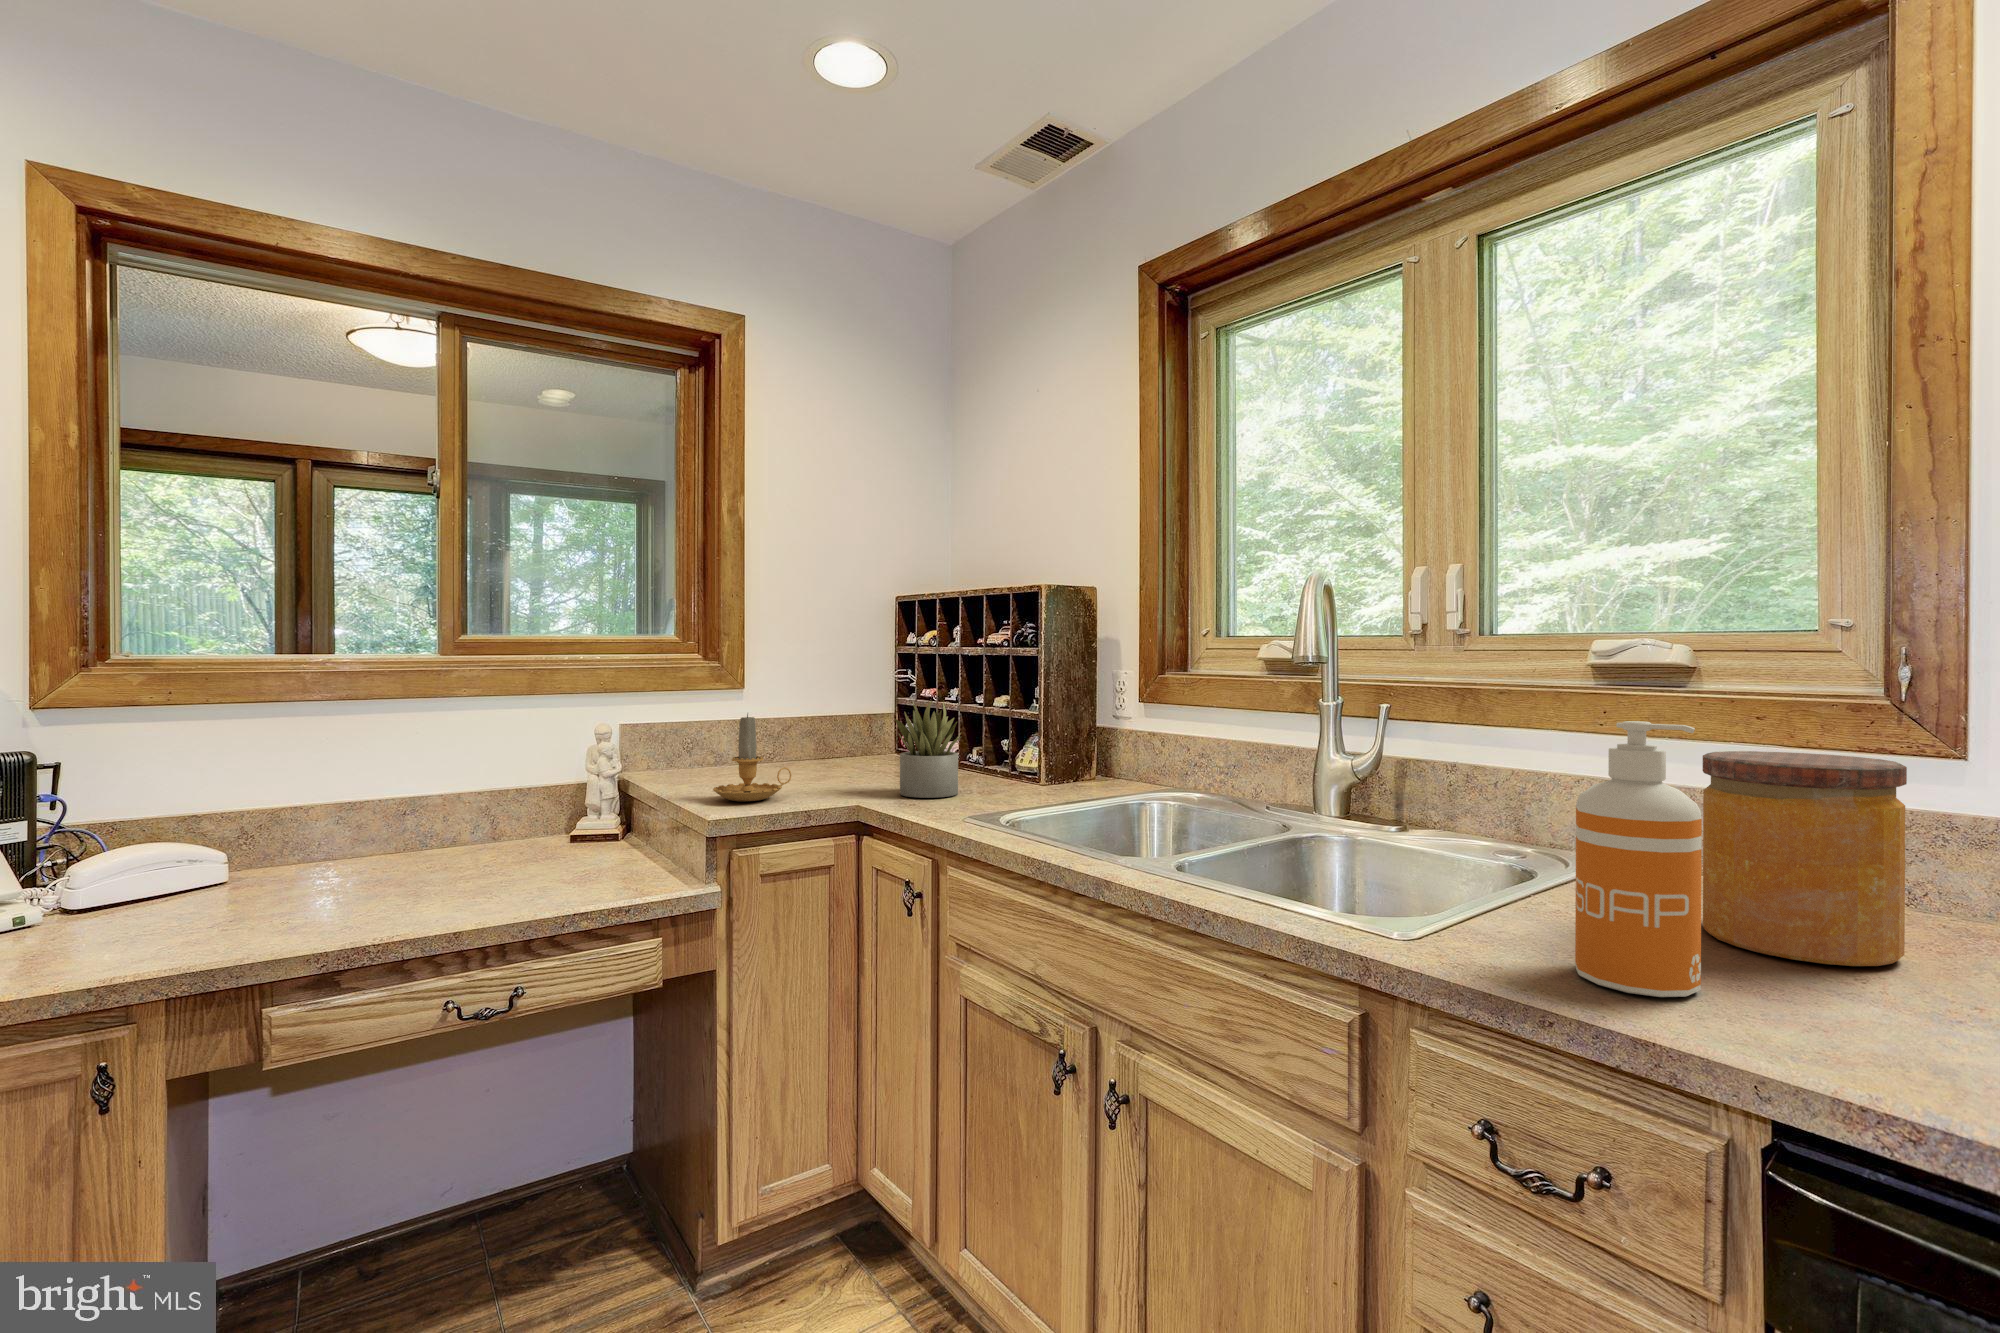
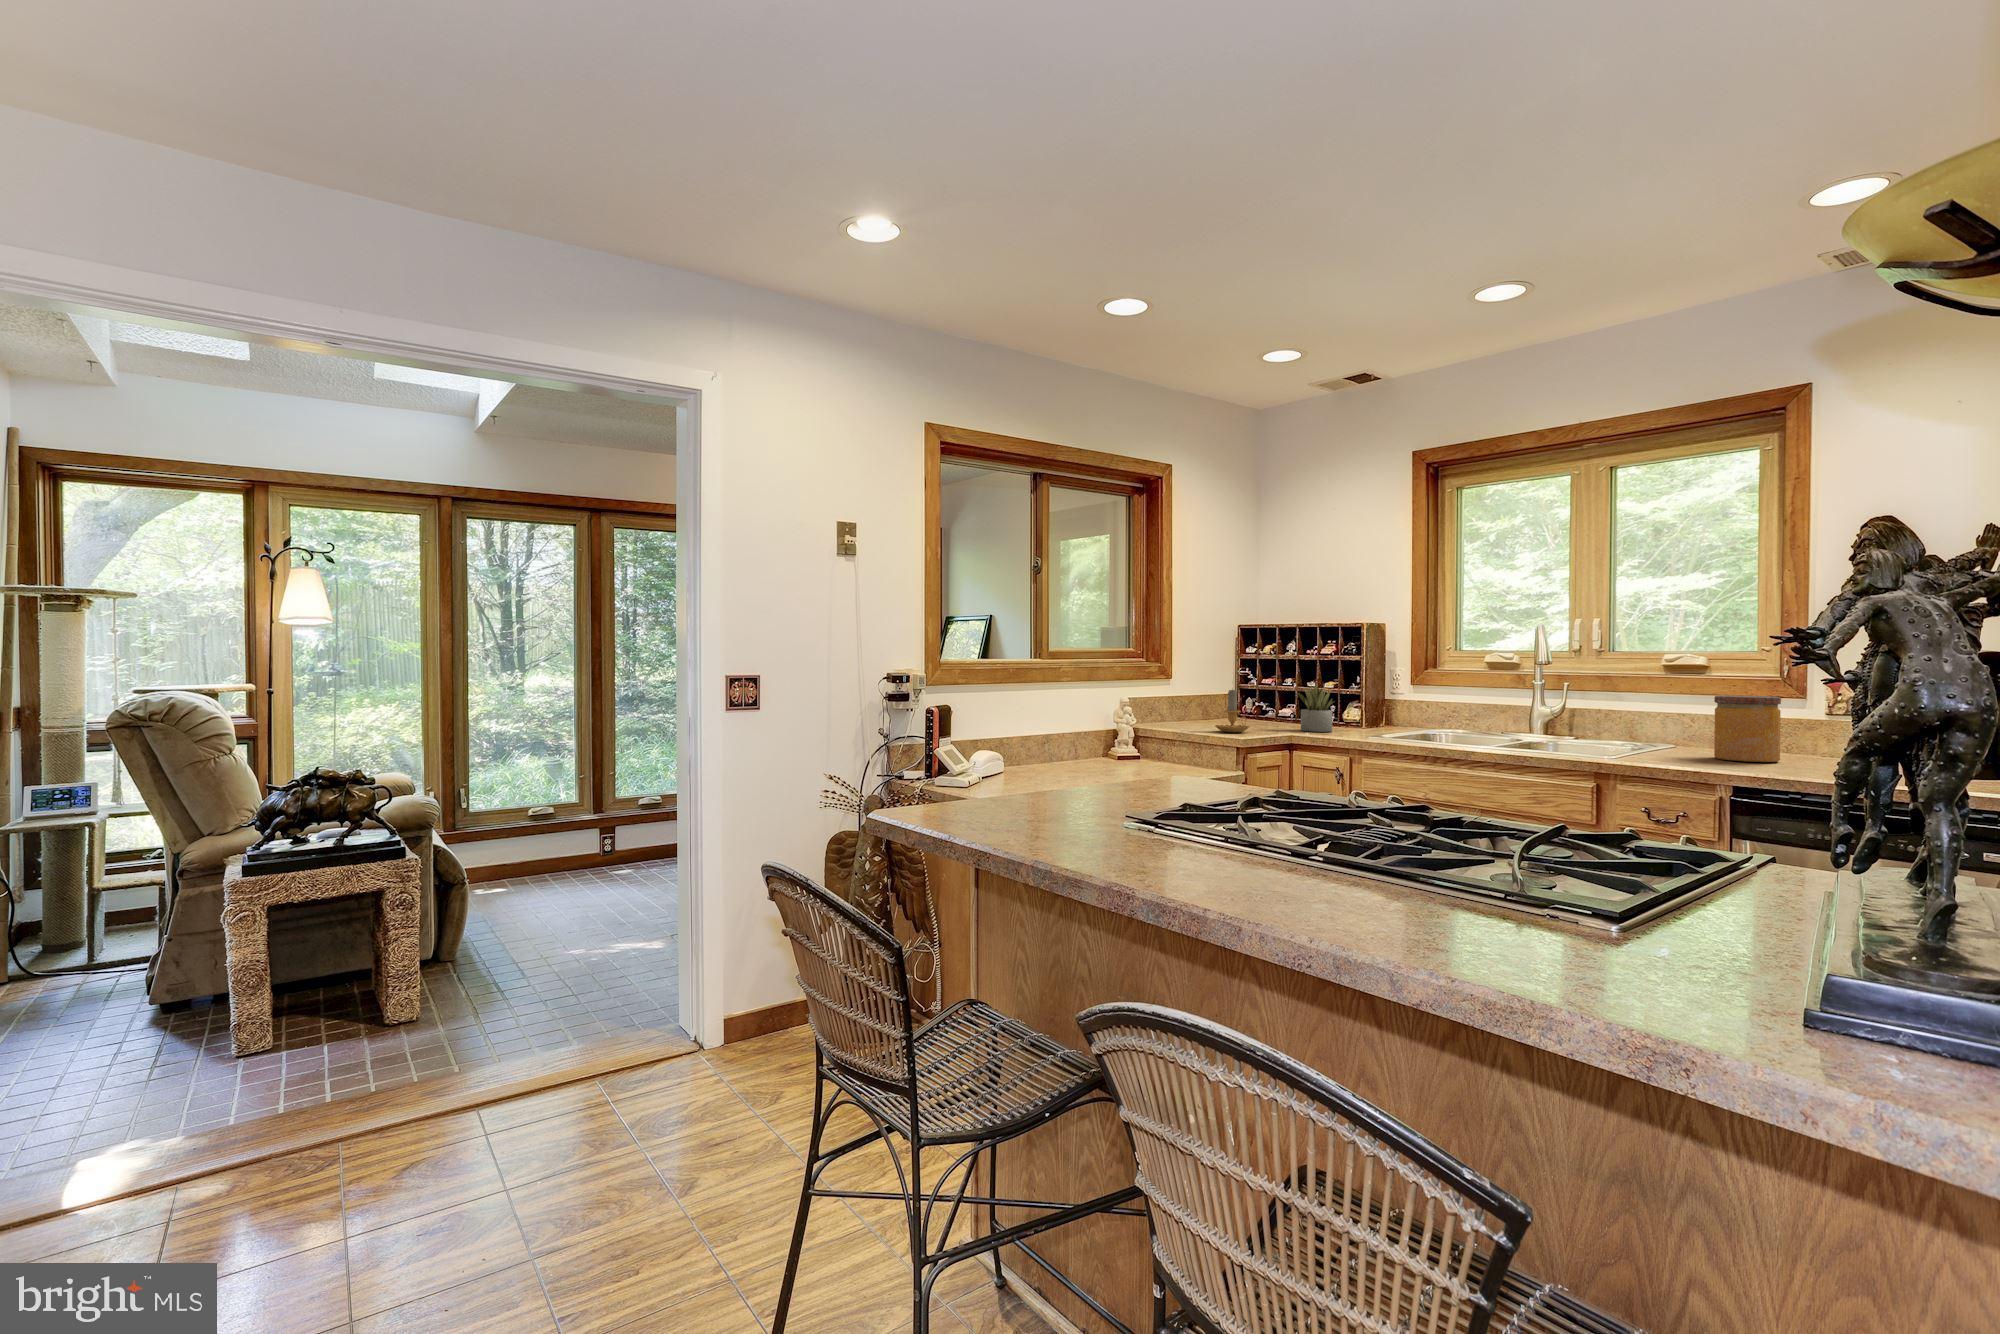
soap dispenser: present [1575,721,1702,997] -> none [1675,682,1716,765]

